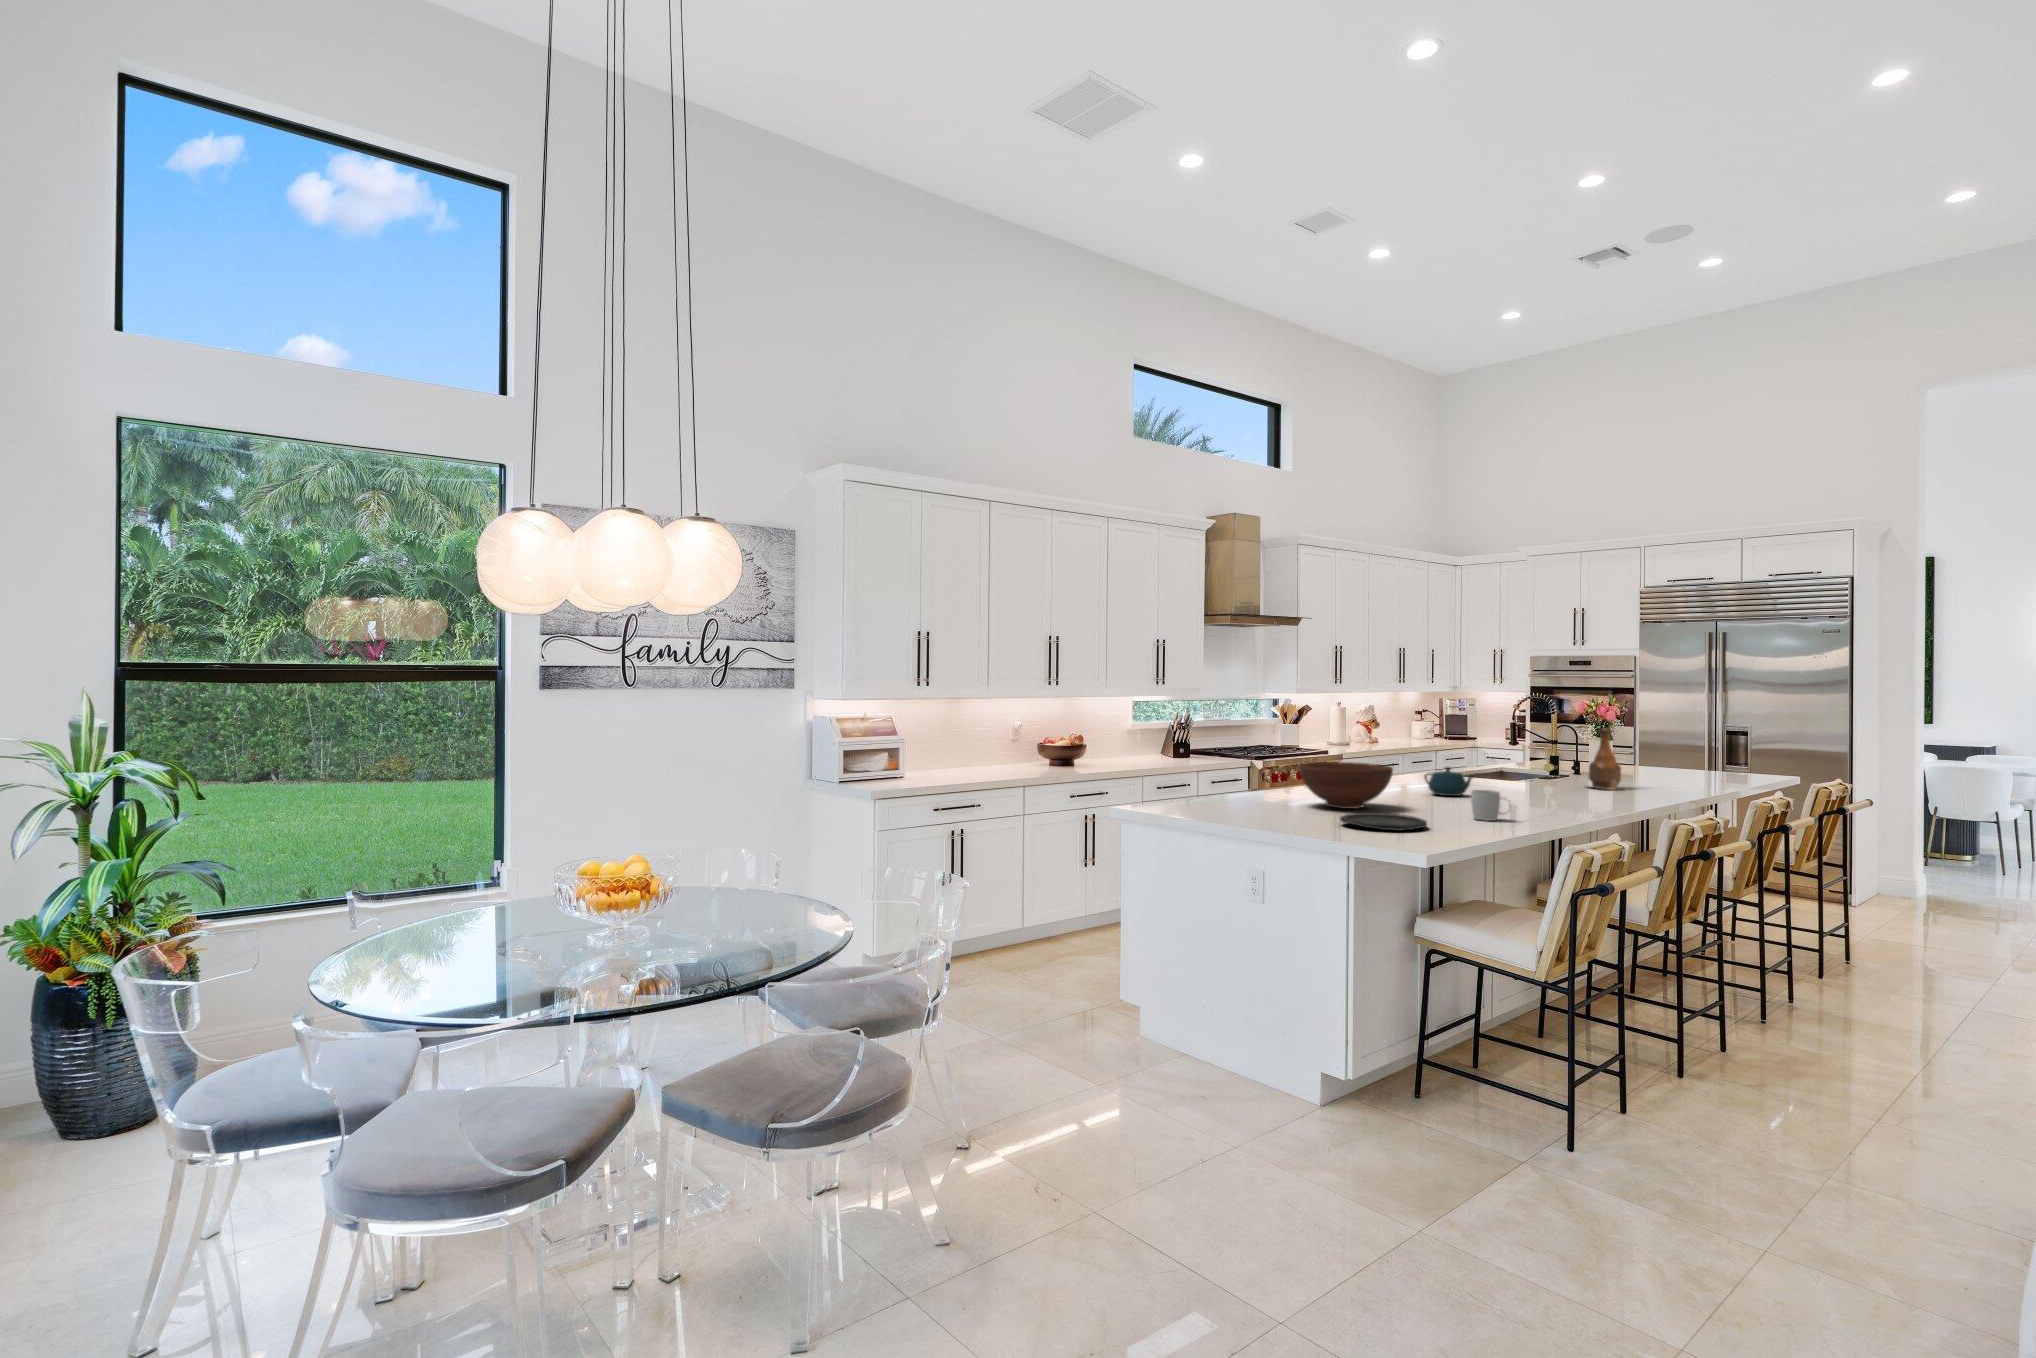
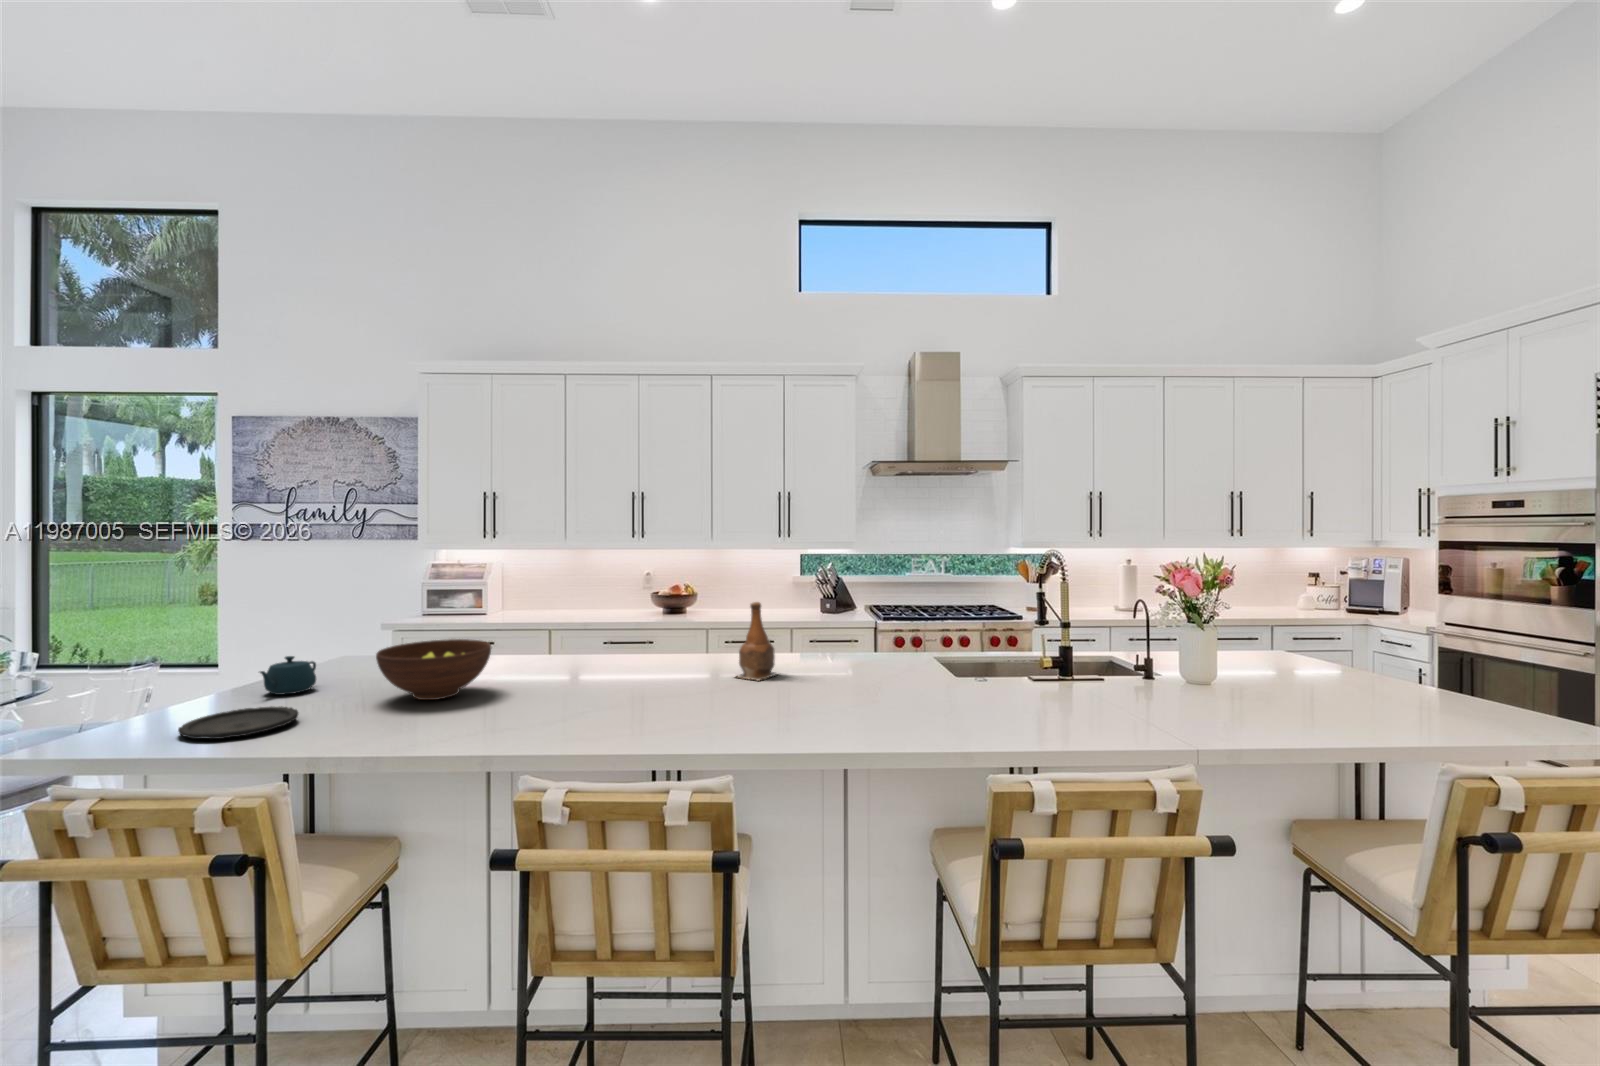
bottle: present [1589,728,1621,790] -> present [737,602,778,680]
teapot: present [1424,767,1473,796] -> present [260,656,316,695]
mug: present [1471,790,1510,821] -> none [350,700,390,745]

